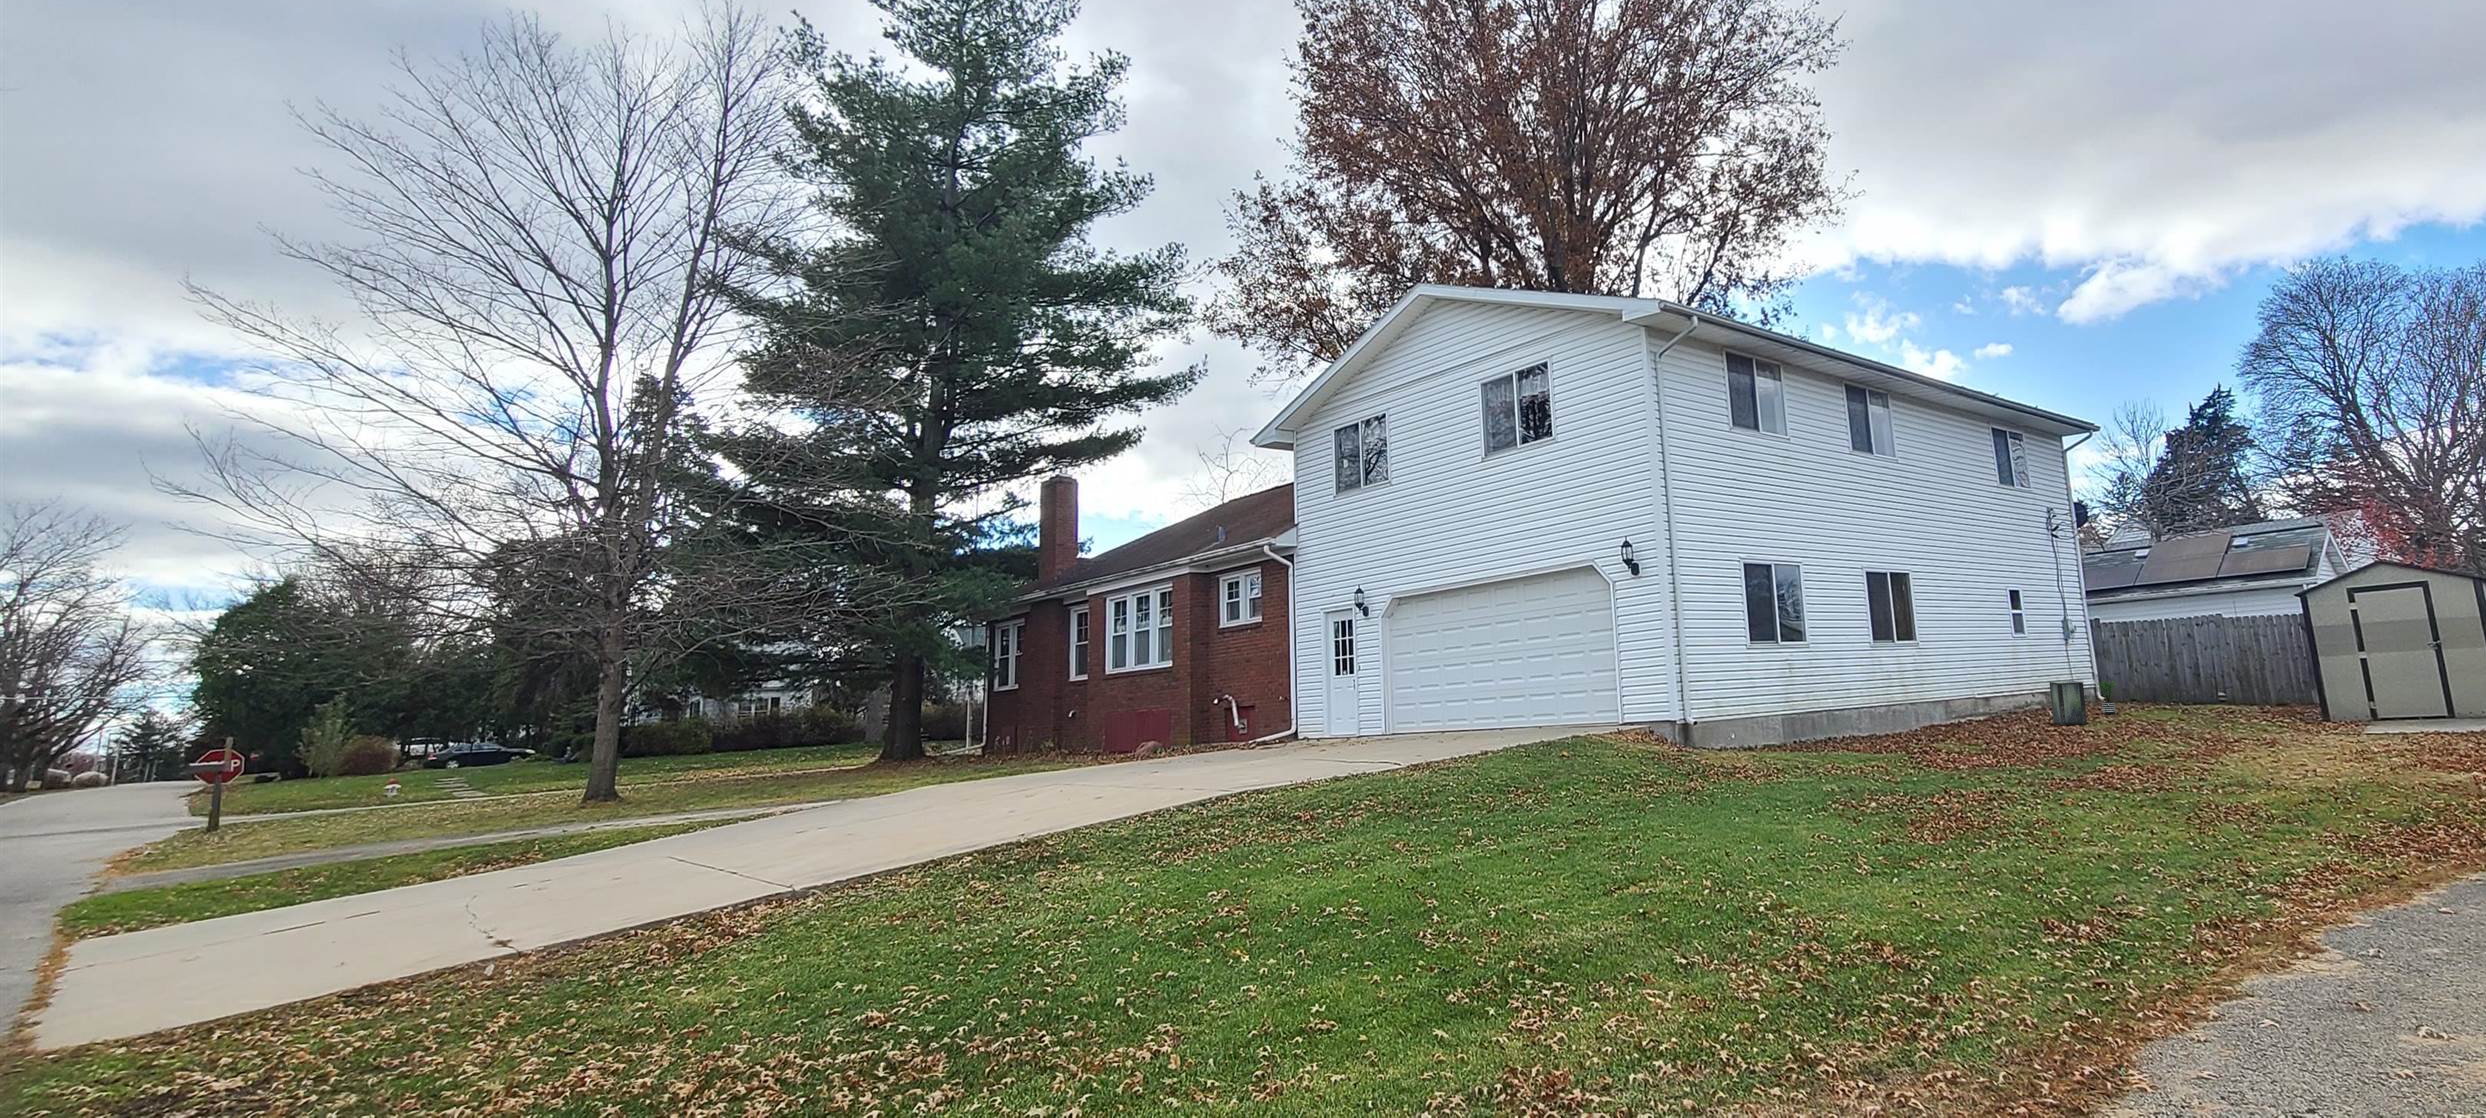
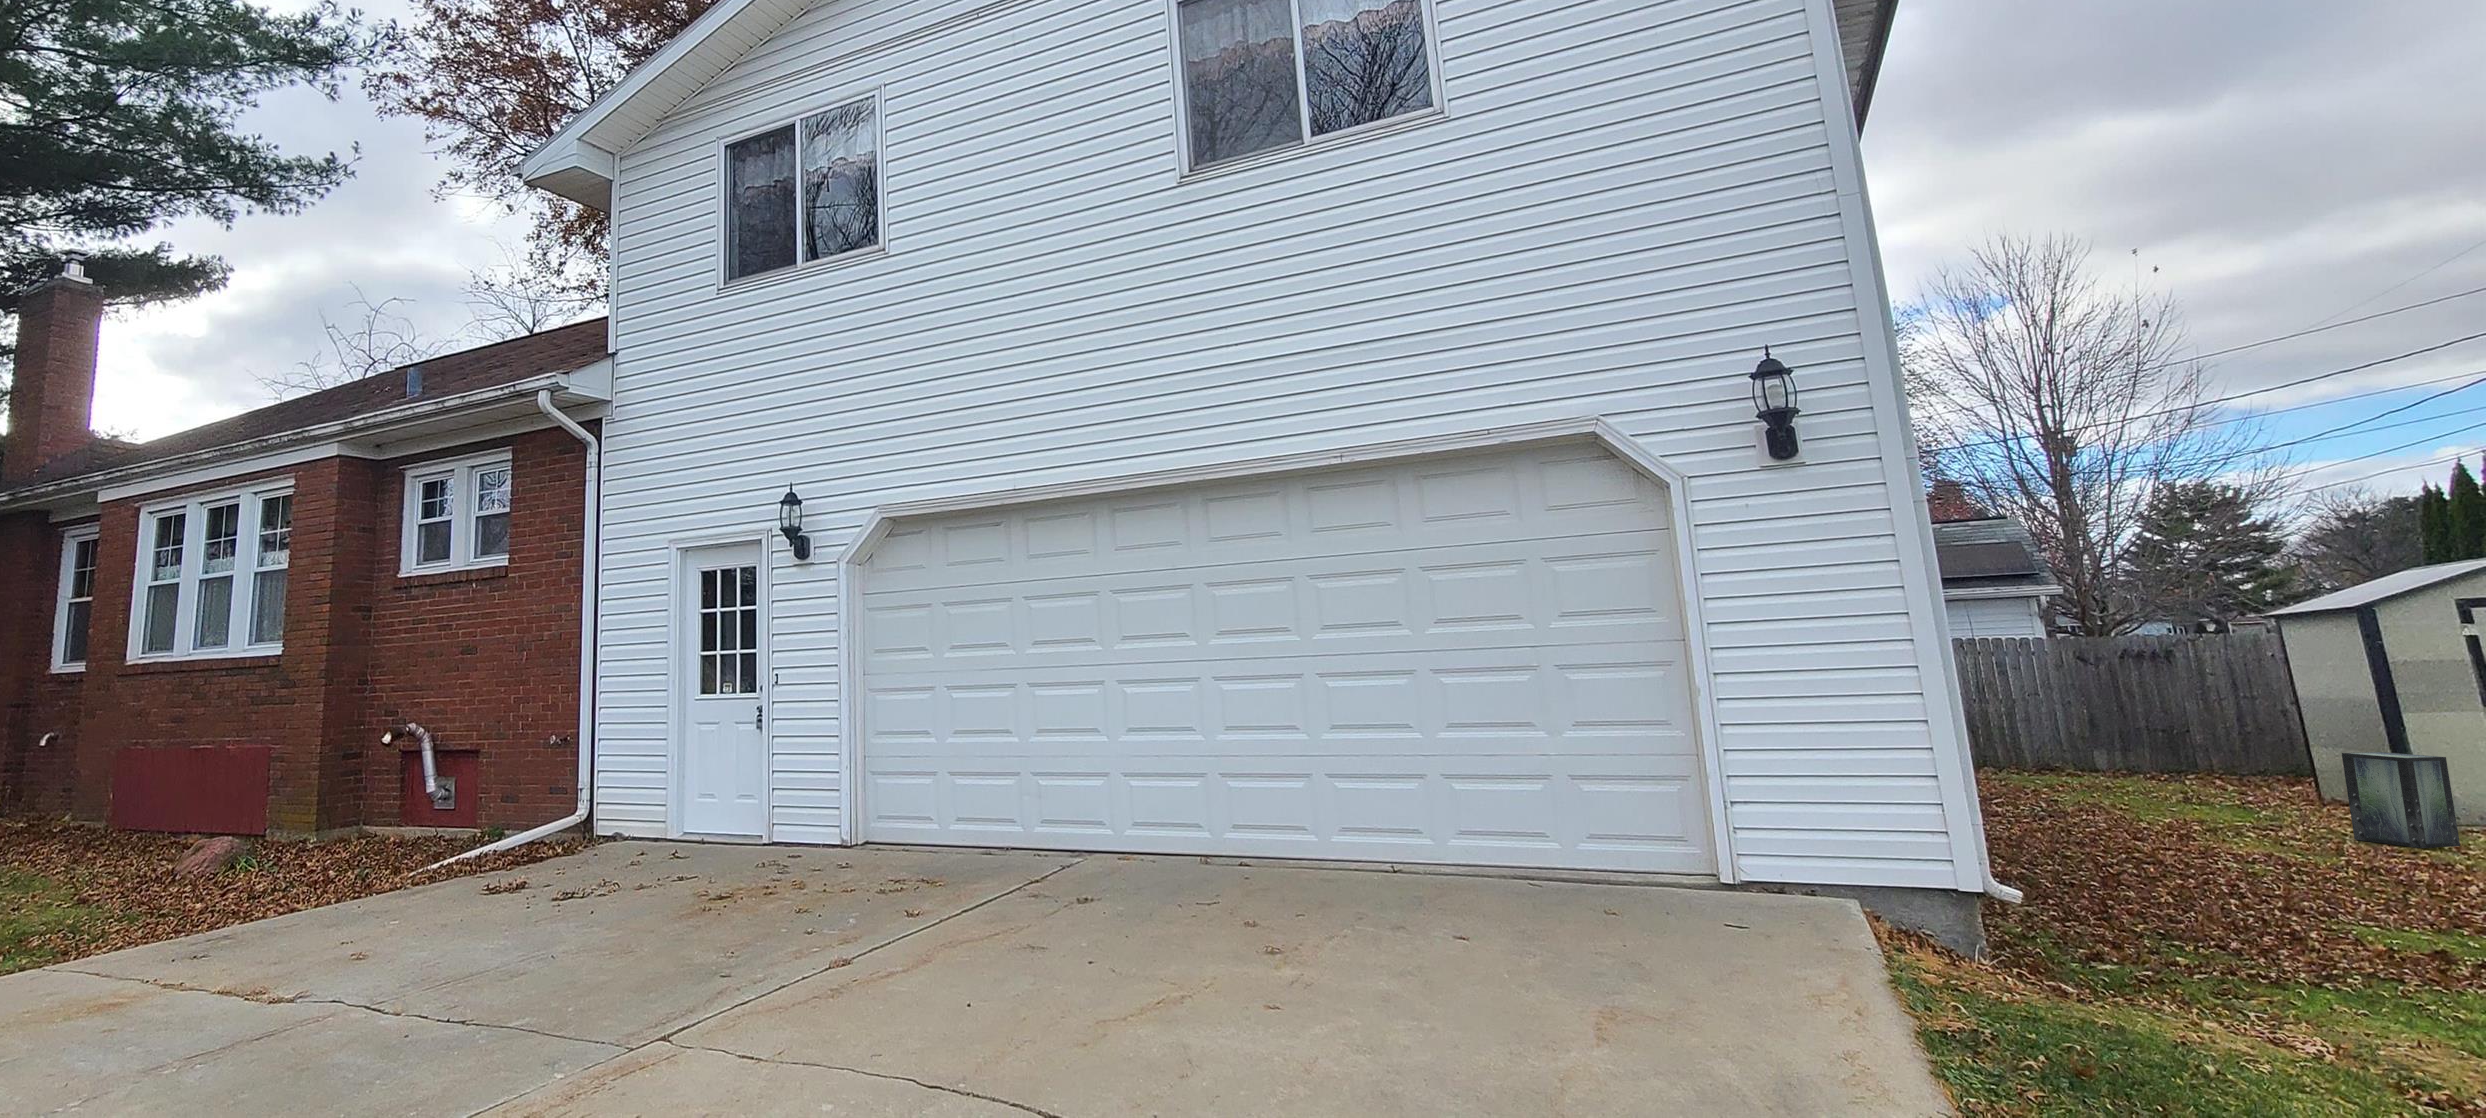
potted plant: present [2097,680,2116,714] -> none [2261,745,2330,814]

